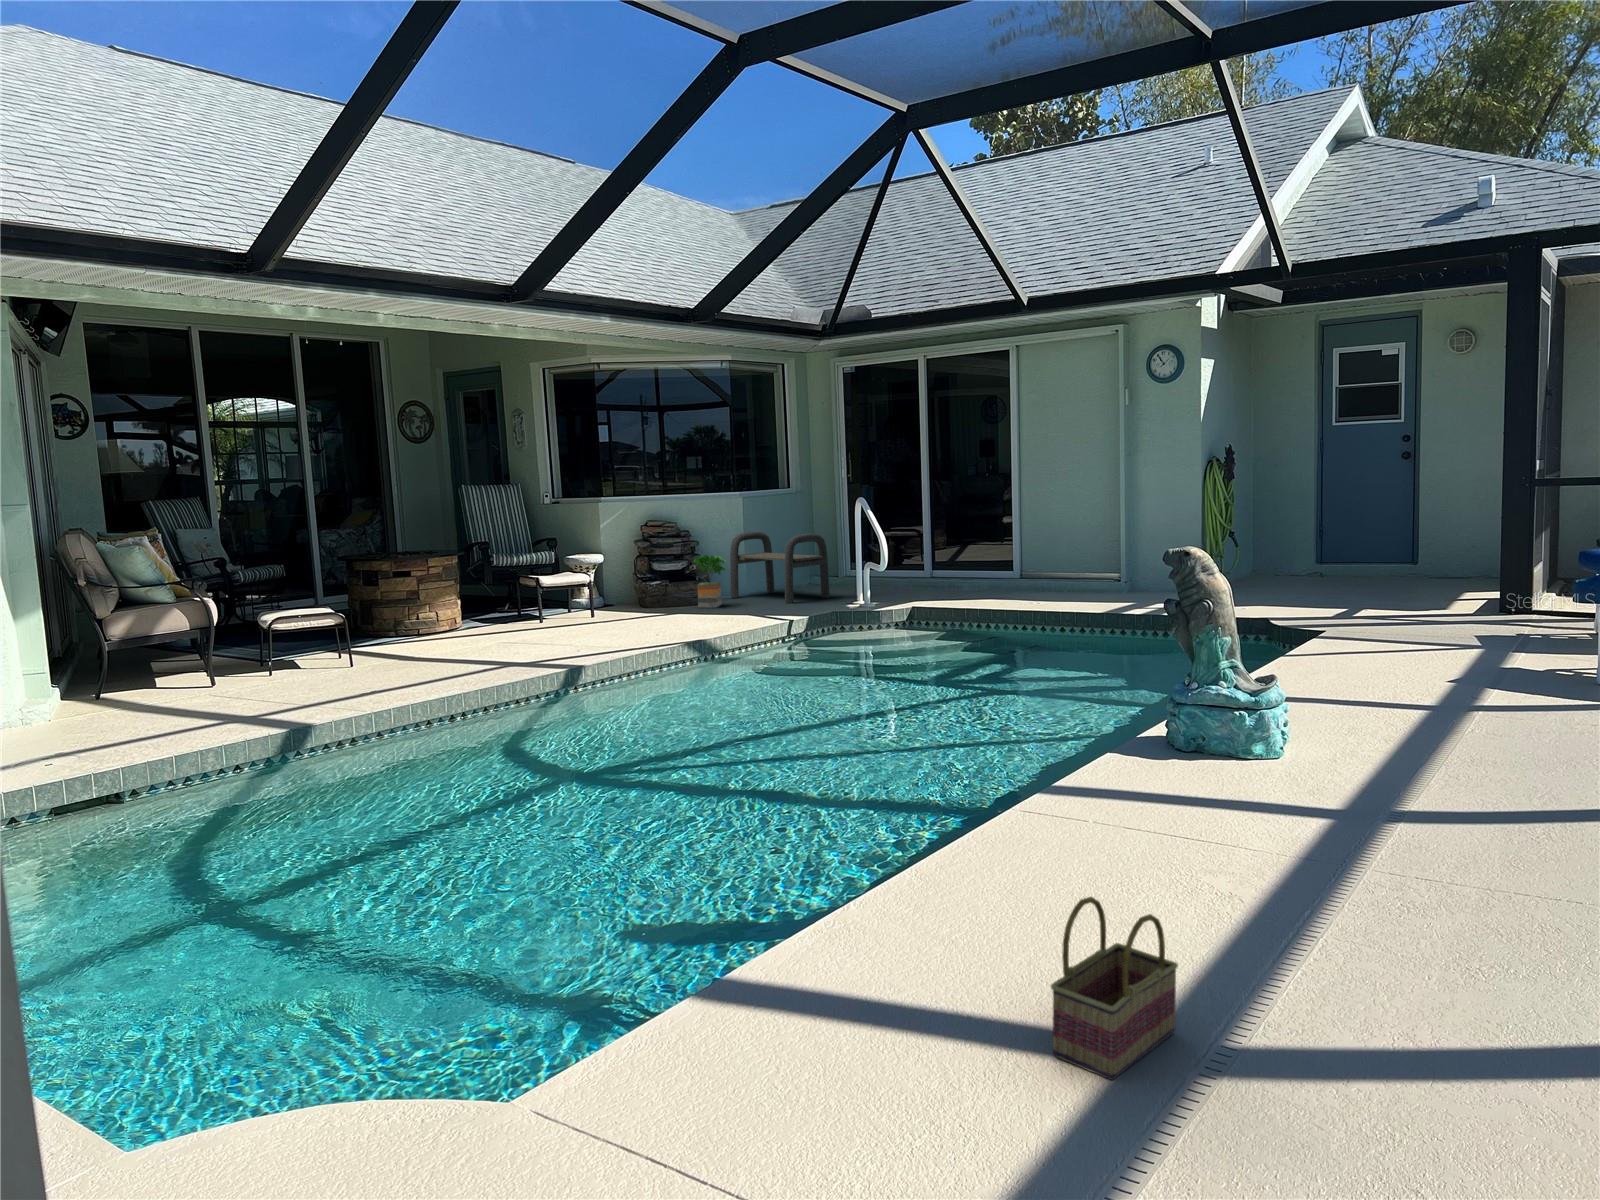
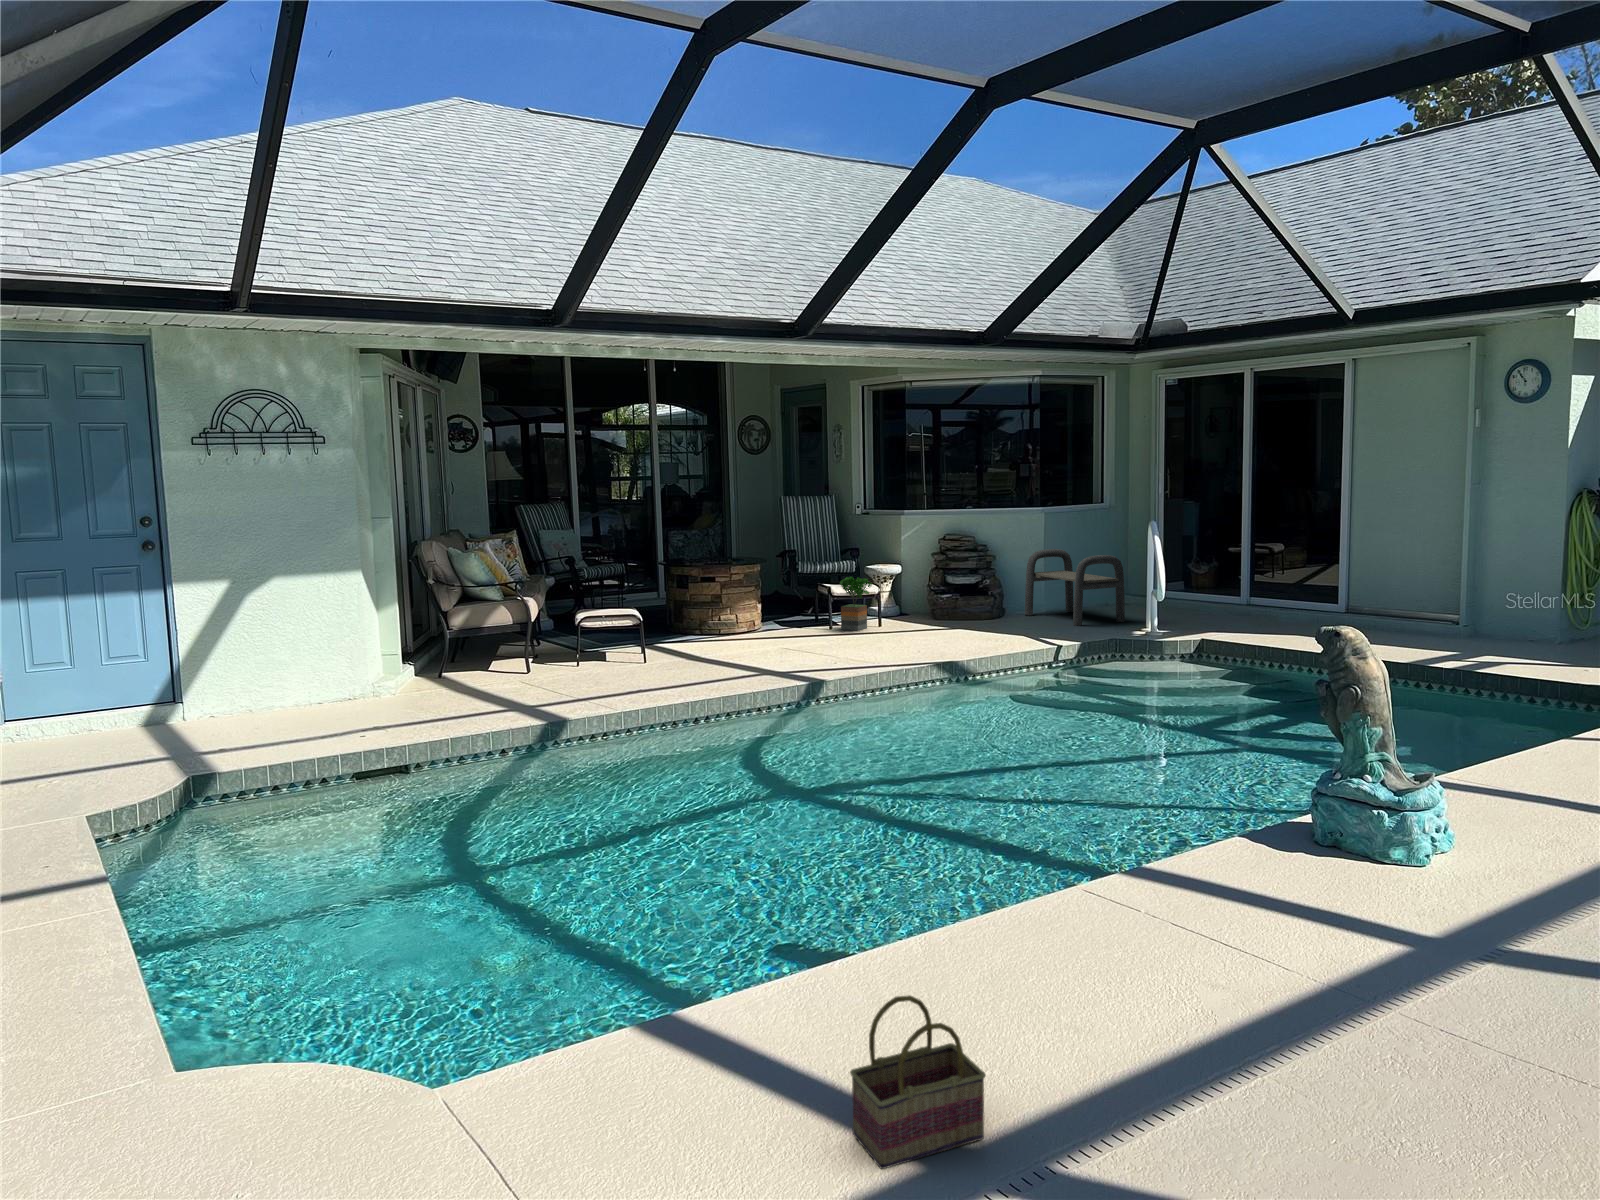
potted tree: present [693,555,726,608] -> present [841,577,872,631]

